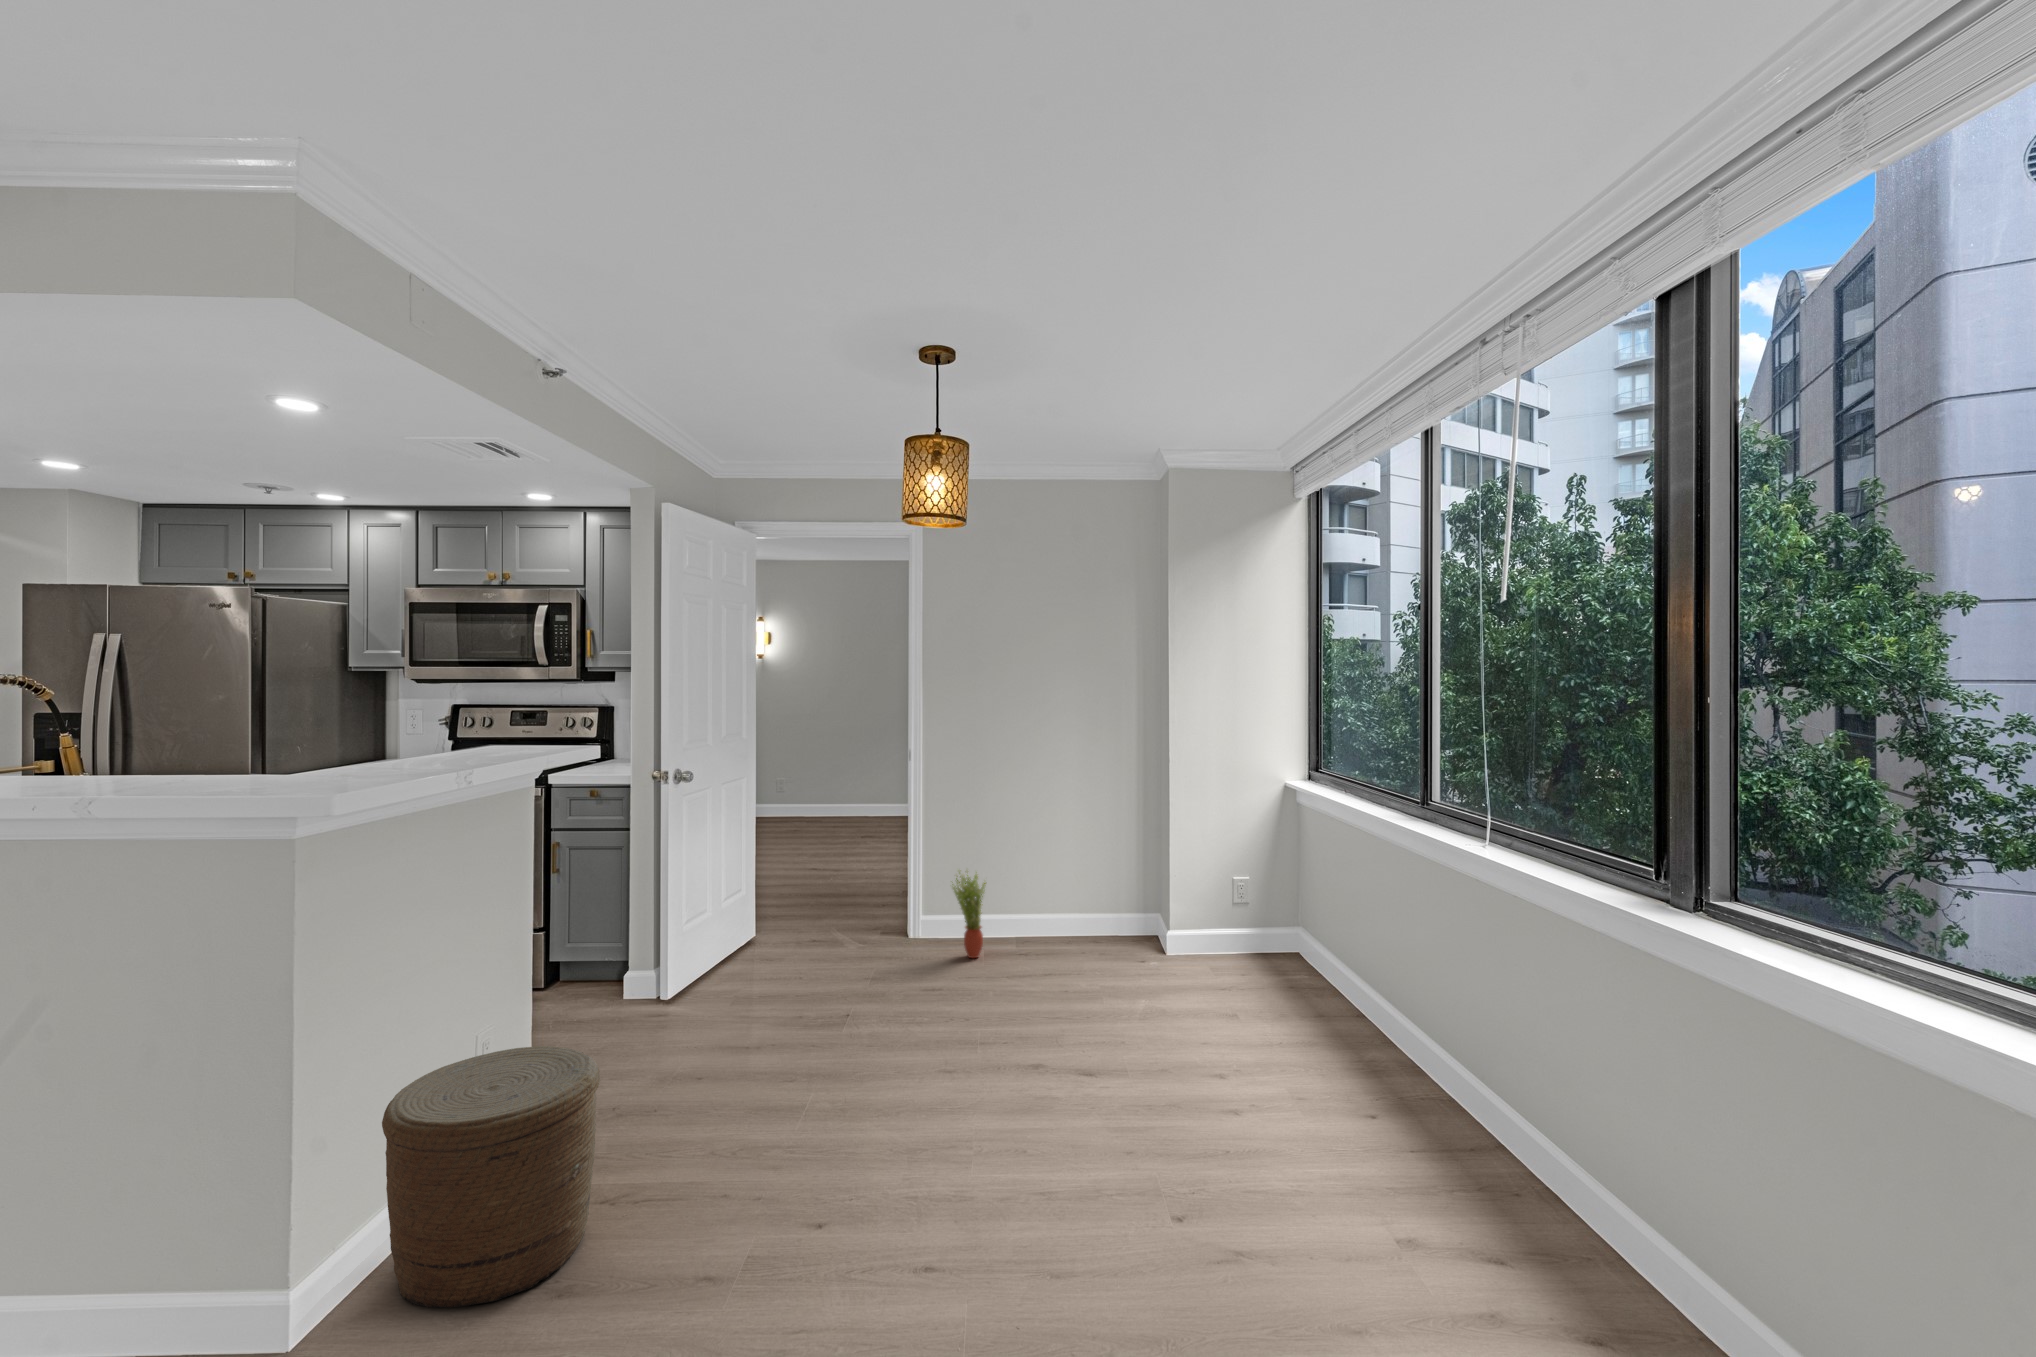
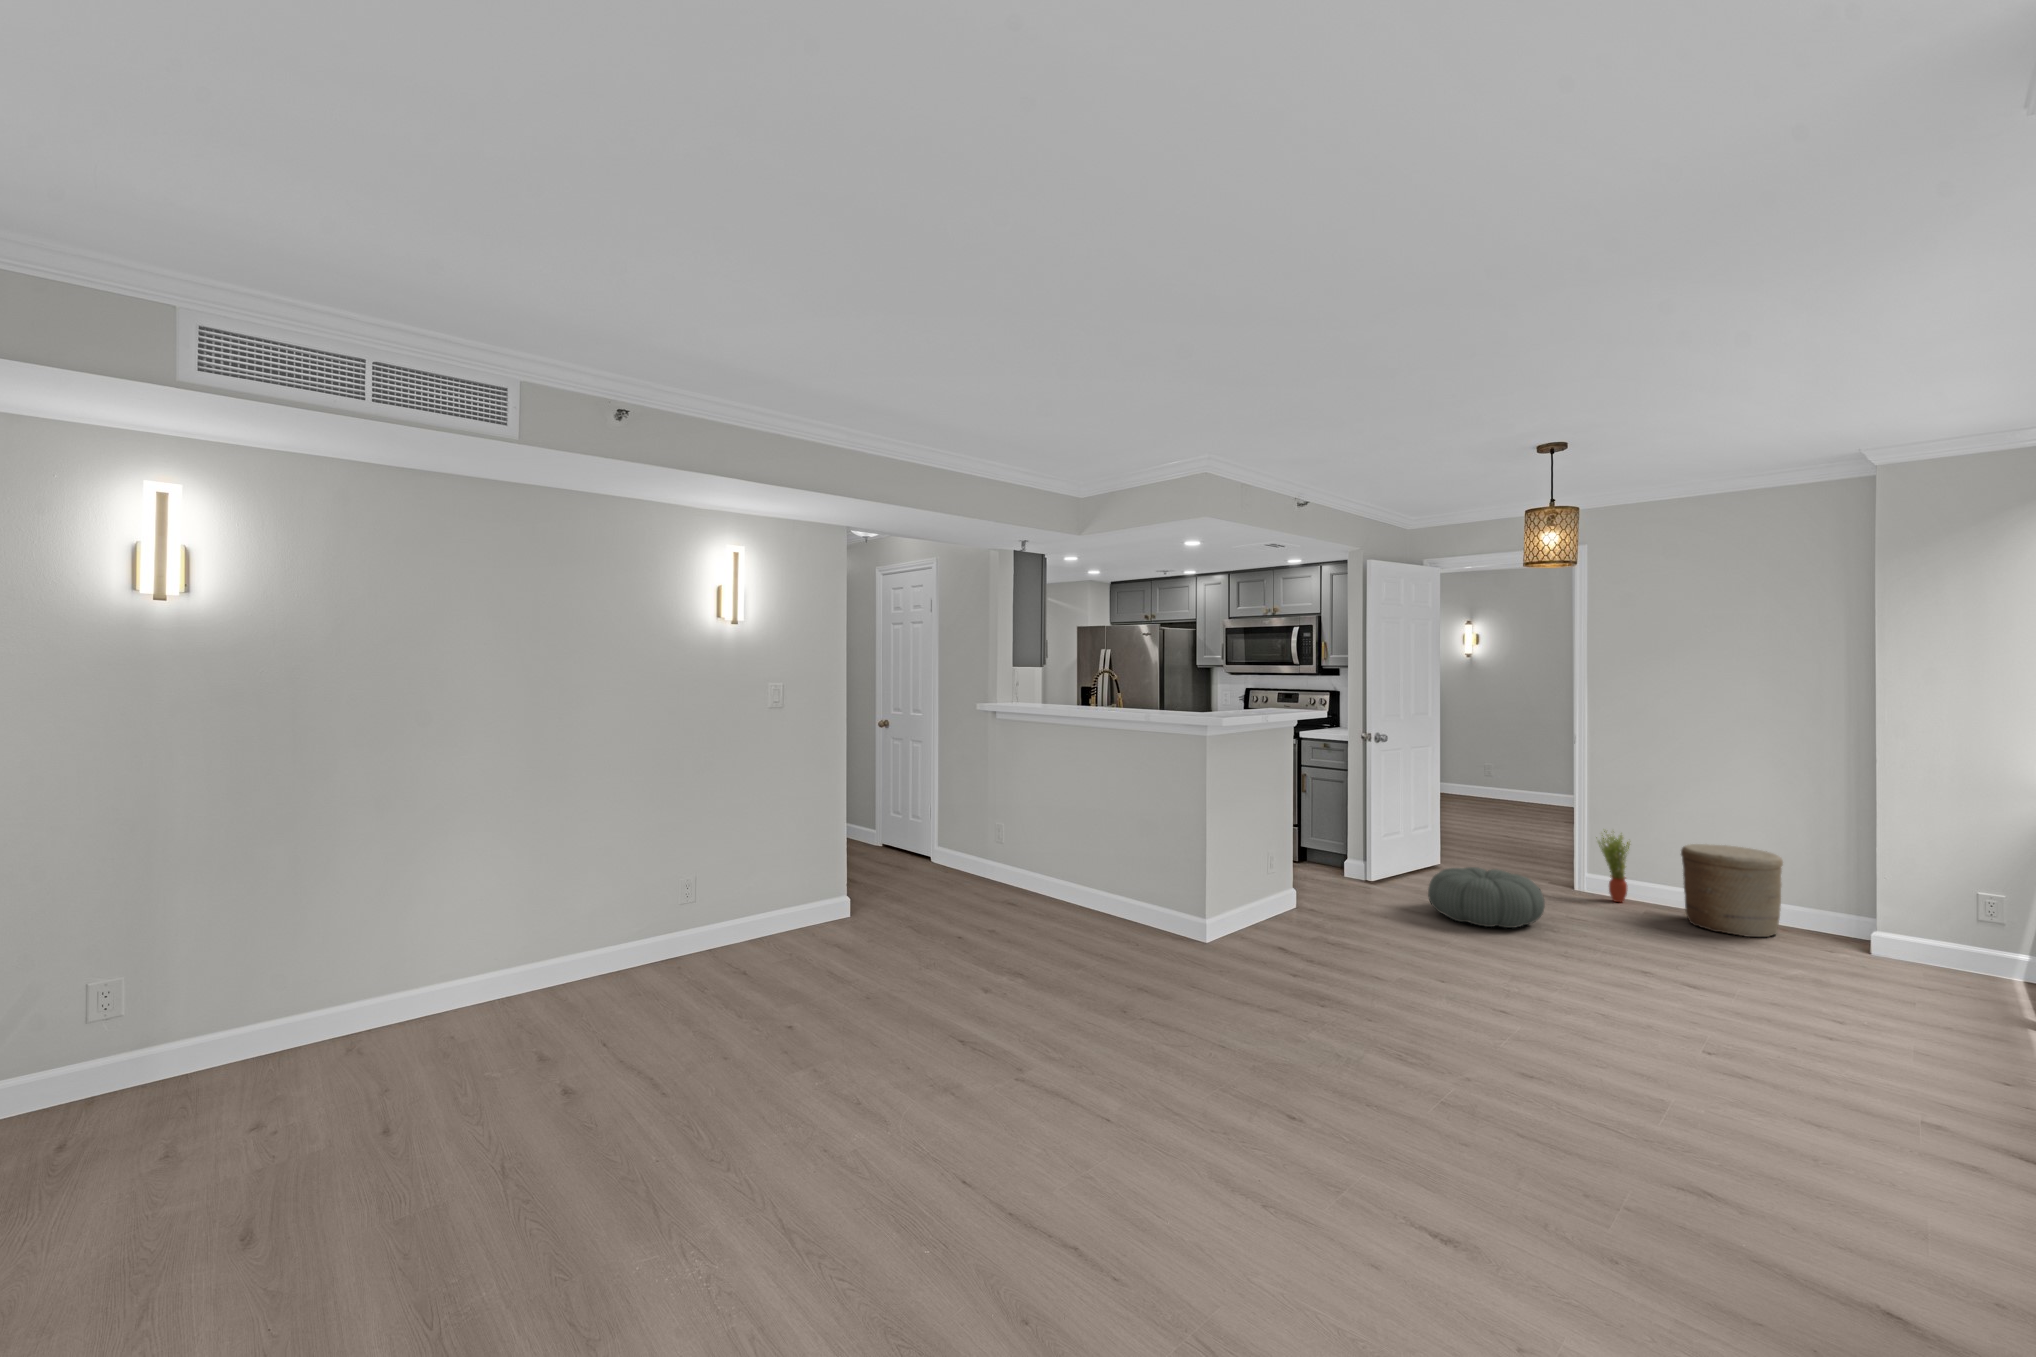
pouf: none [766,958,922,1062] -> present [1428,867,1545,928]
woven basket: present [382,1046,600,1308] -> present [1681,844,1783,937]

